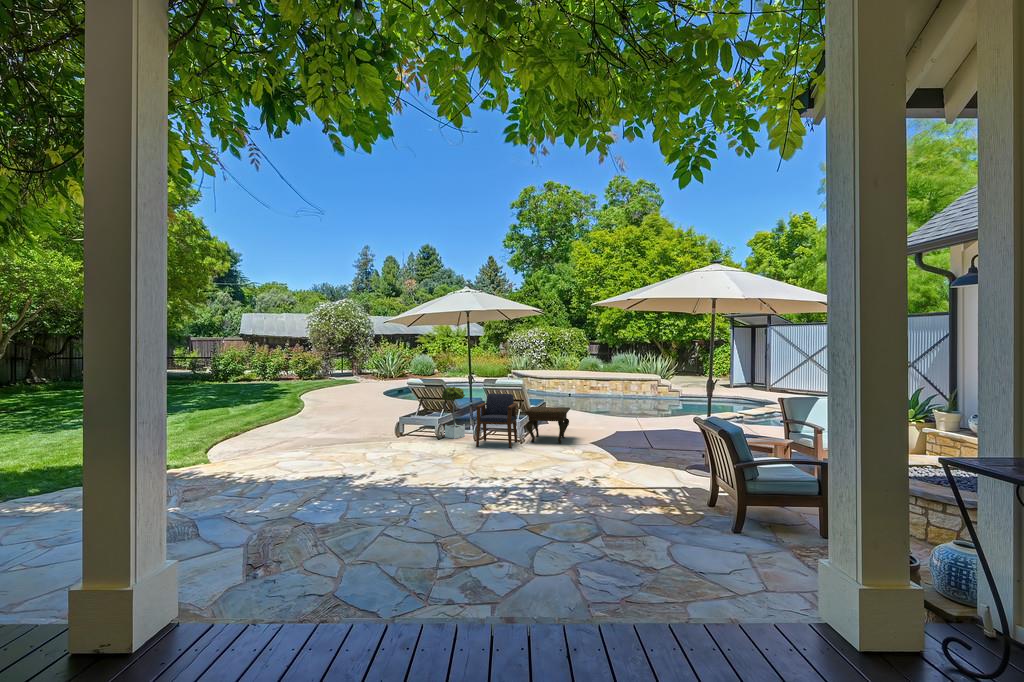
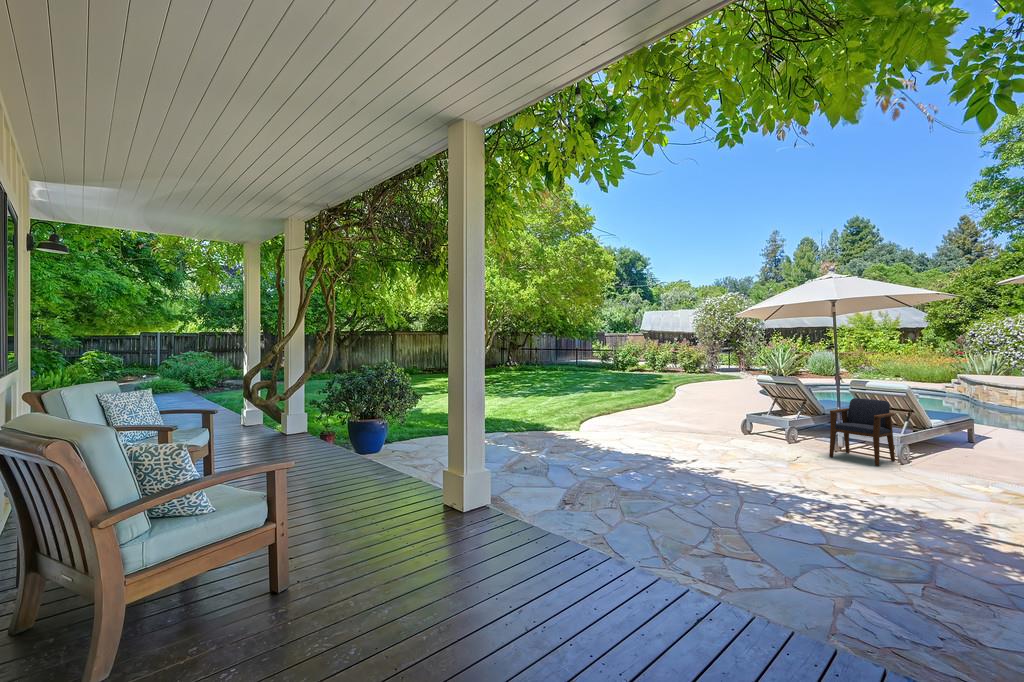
potted tree: present [442,387,465,439] -> none [793,386,824,445]
side table: present [525,407,570,443] -> none [906,420,997,474]

